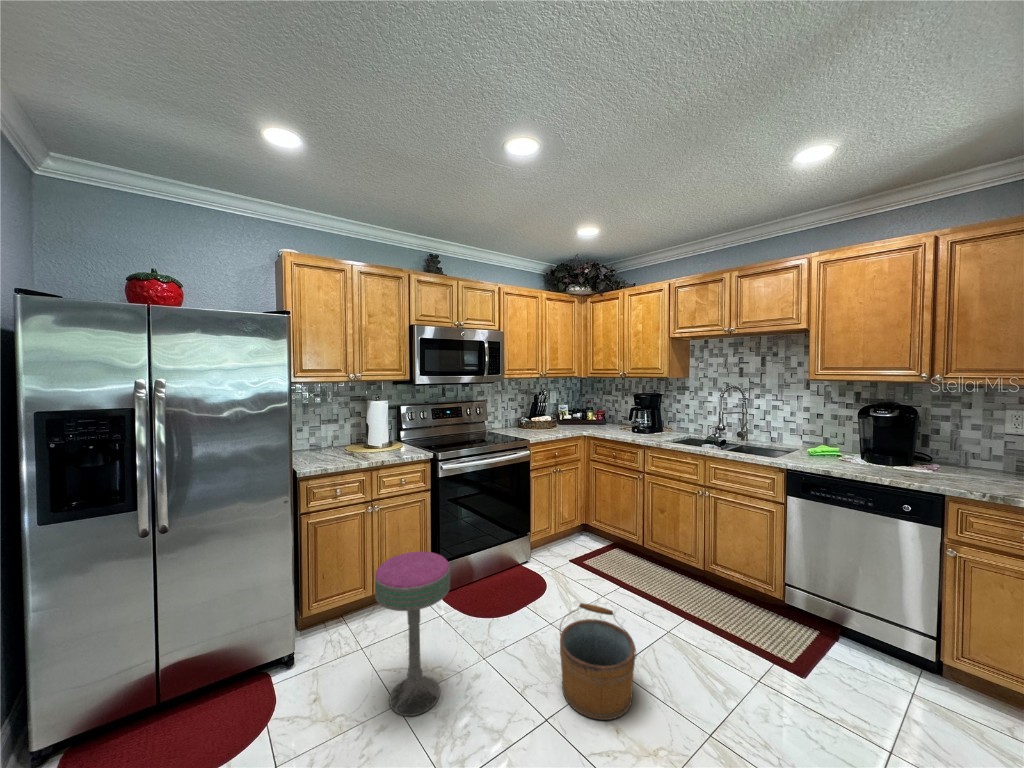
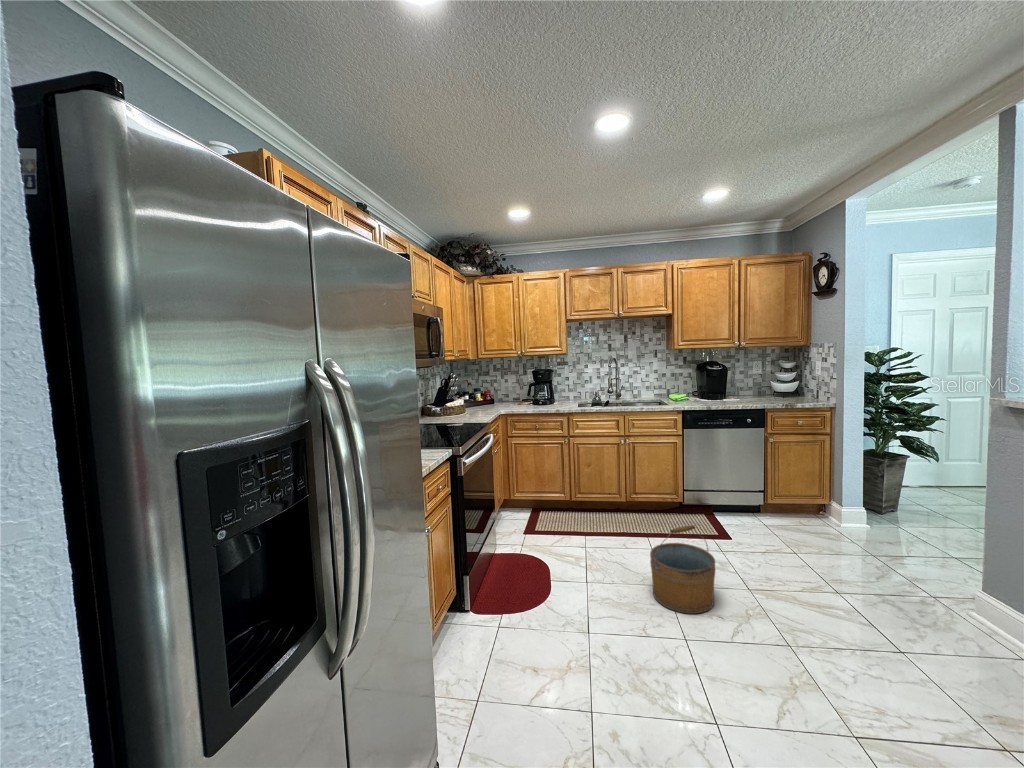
bar stool: present [375,551,450,716] -> none [553,528,634,702]

